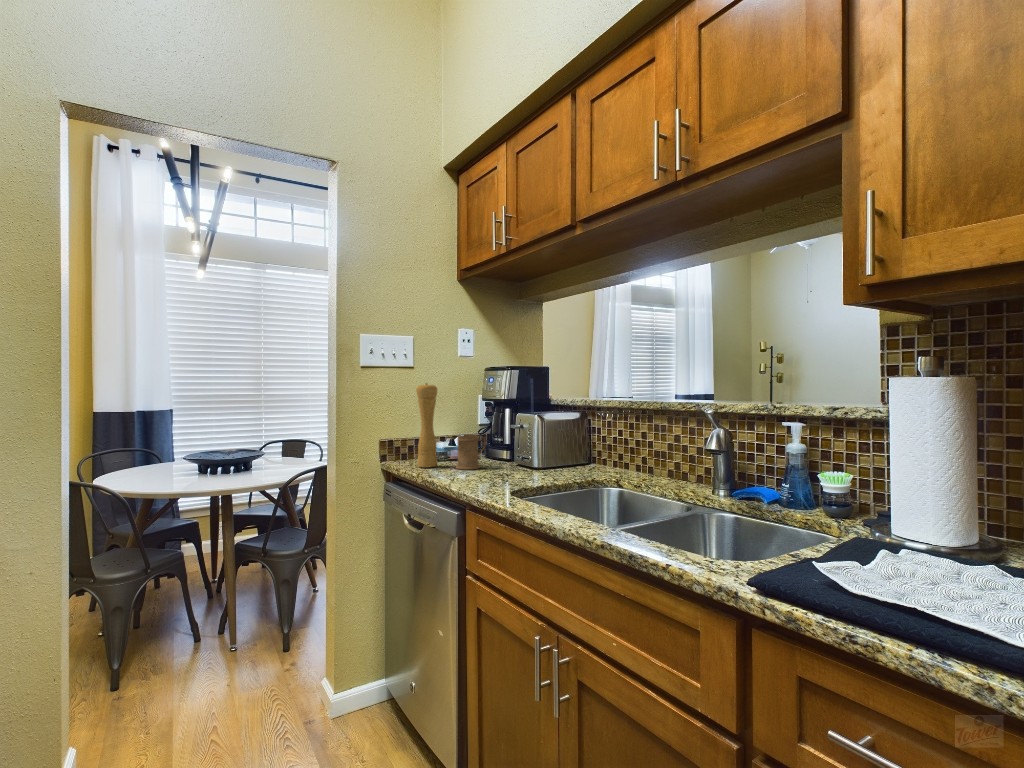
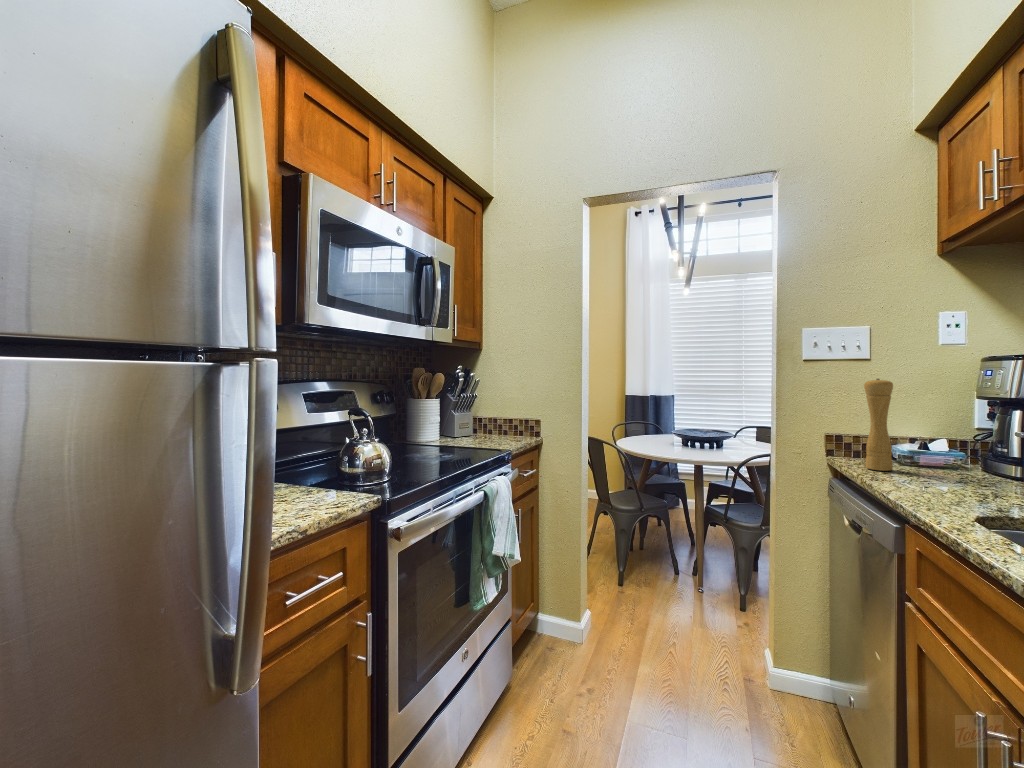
mug: present [456,435,486,470] -> none [916,439,968,482]

